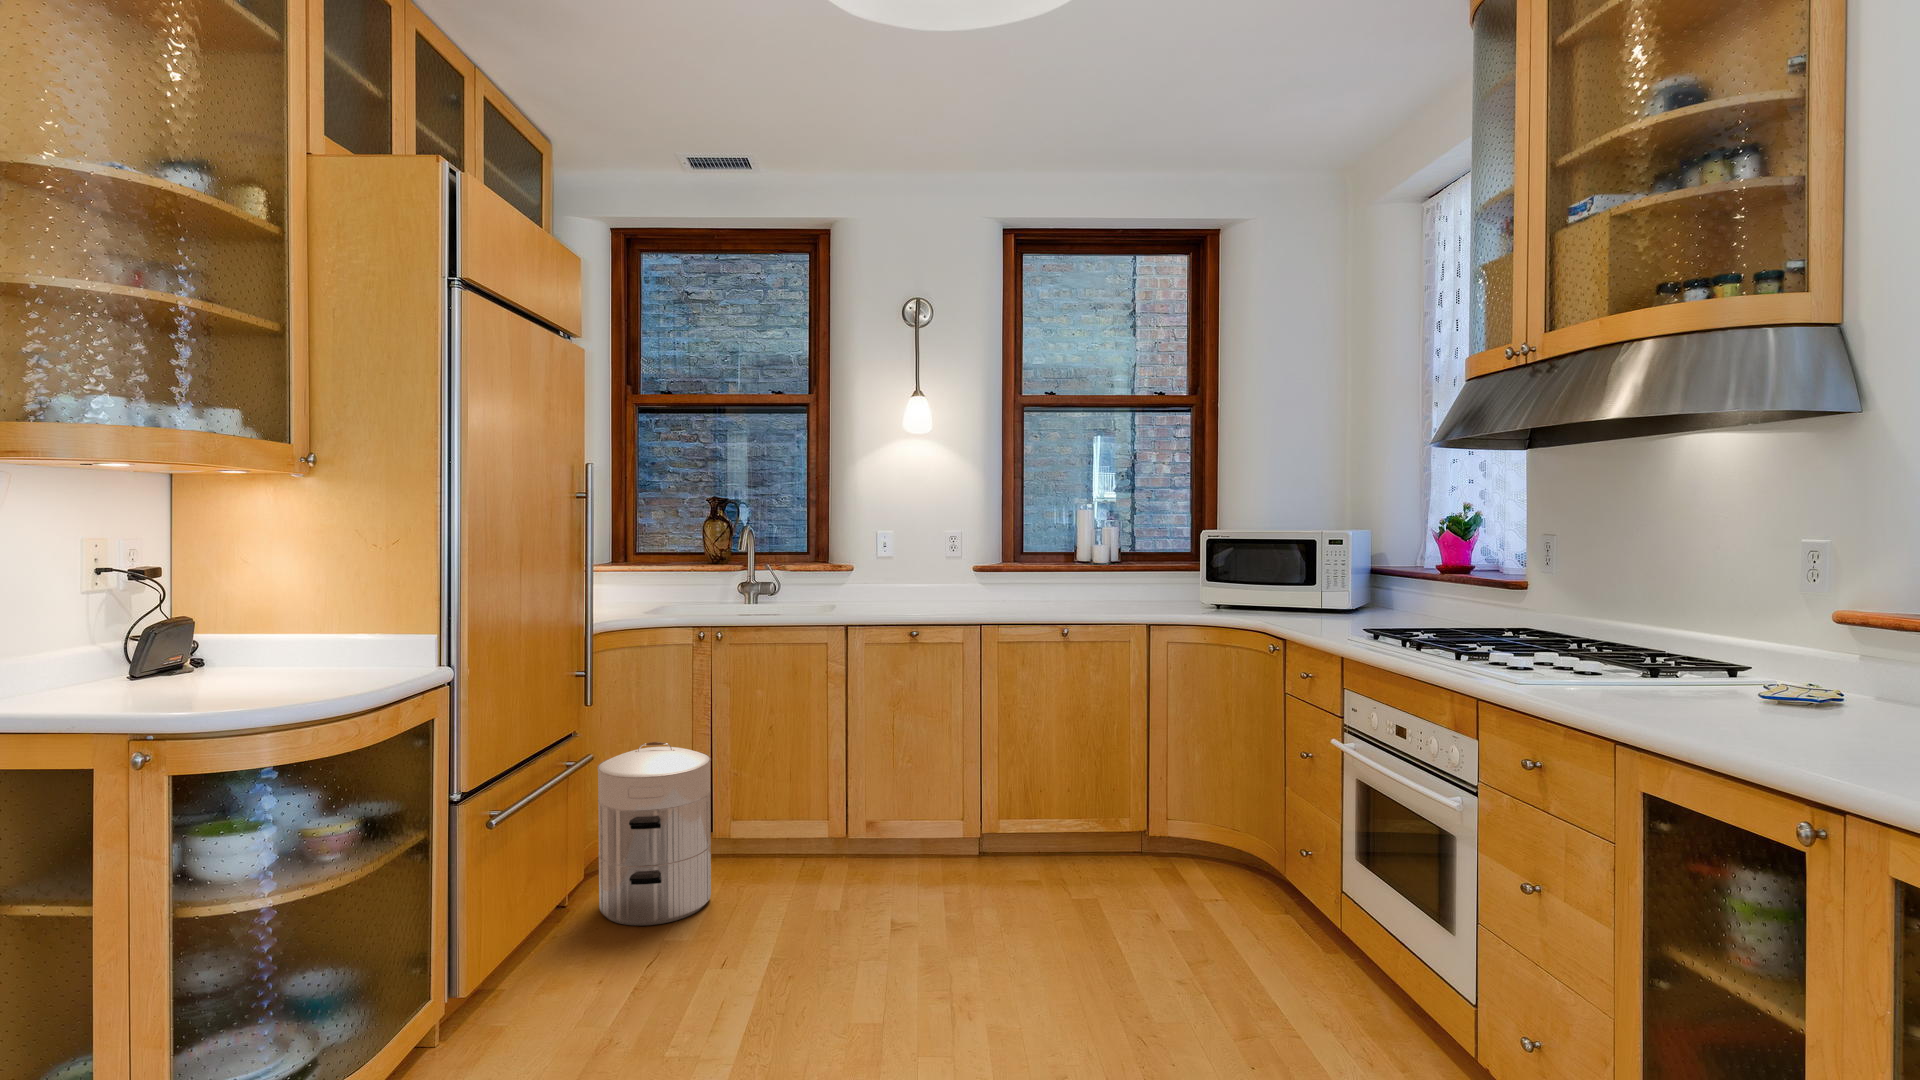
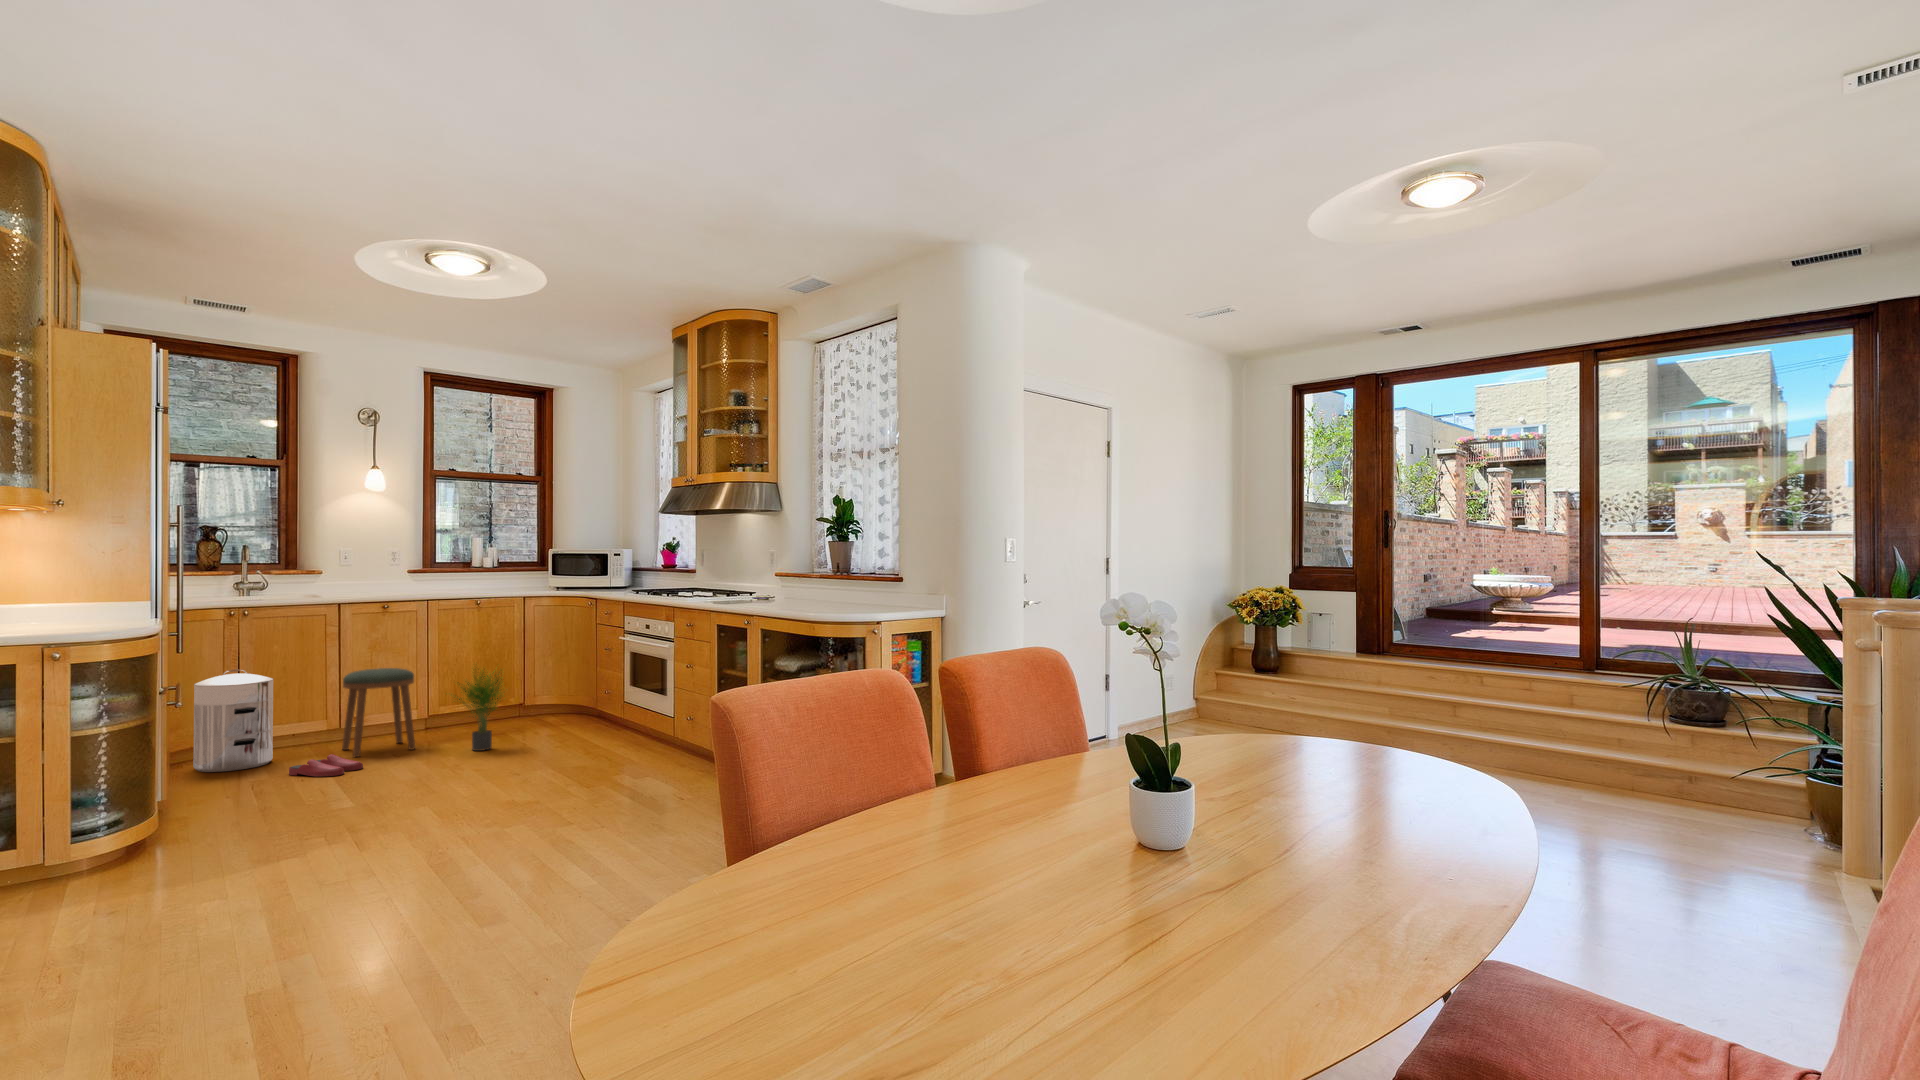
stool: none [805,757,921,936] -> present [342,668,415,757]
potted plant: none [933,782,1069,991] -> present [455,670,502,751]
slippers: none [662,946,772,1019] -> present [289,754,363,777]

